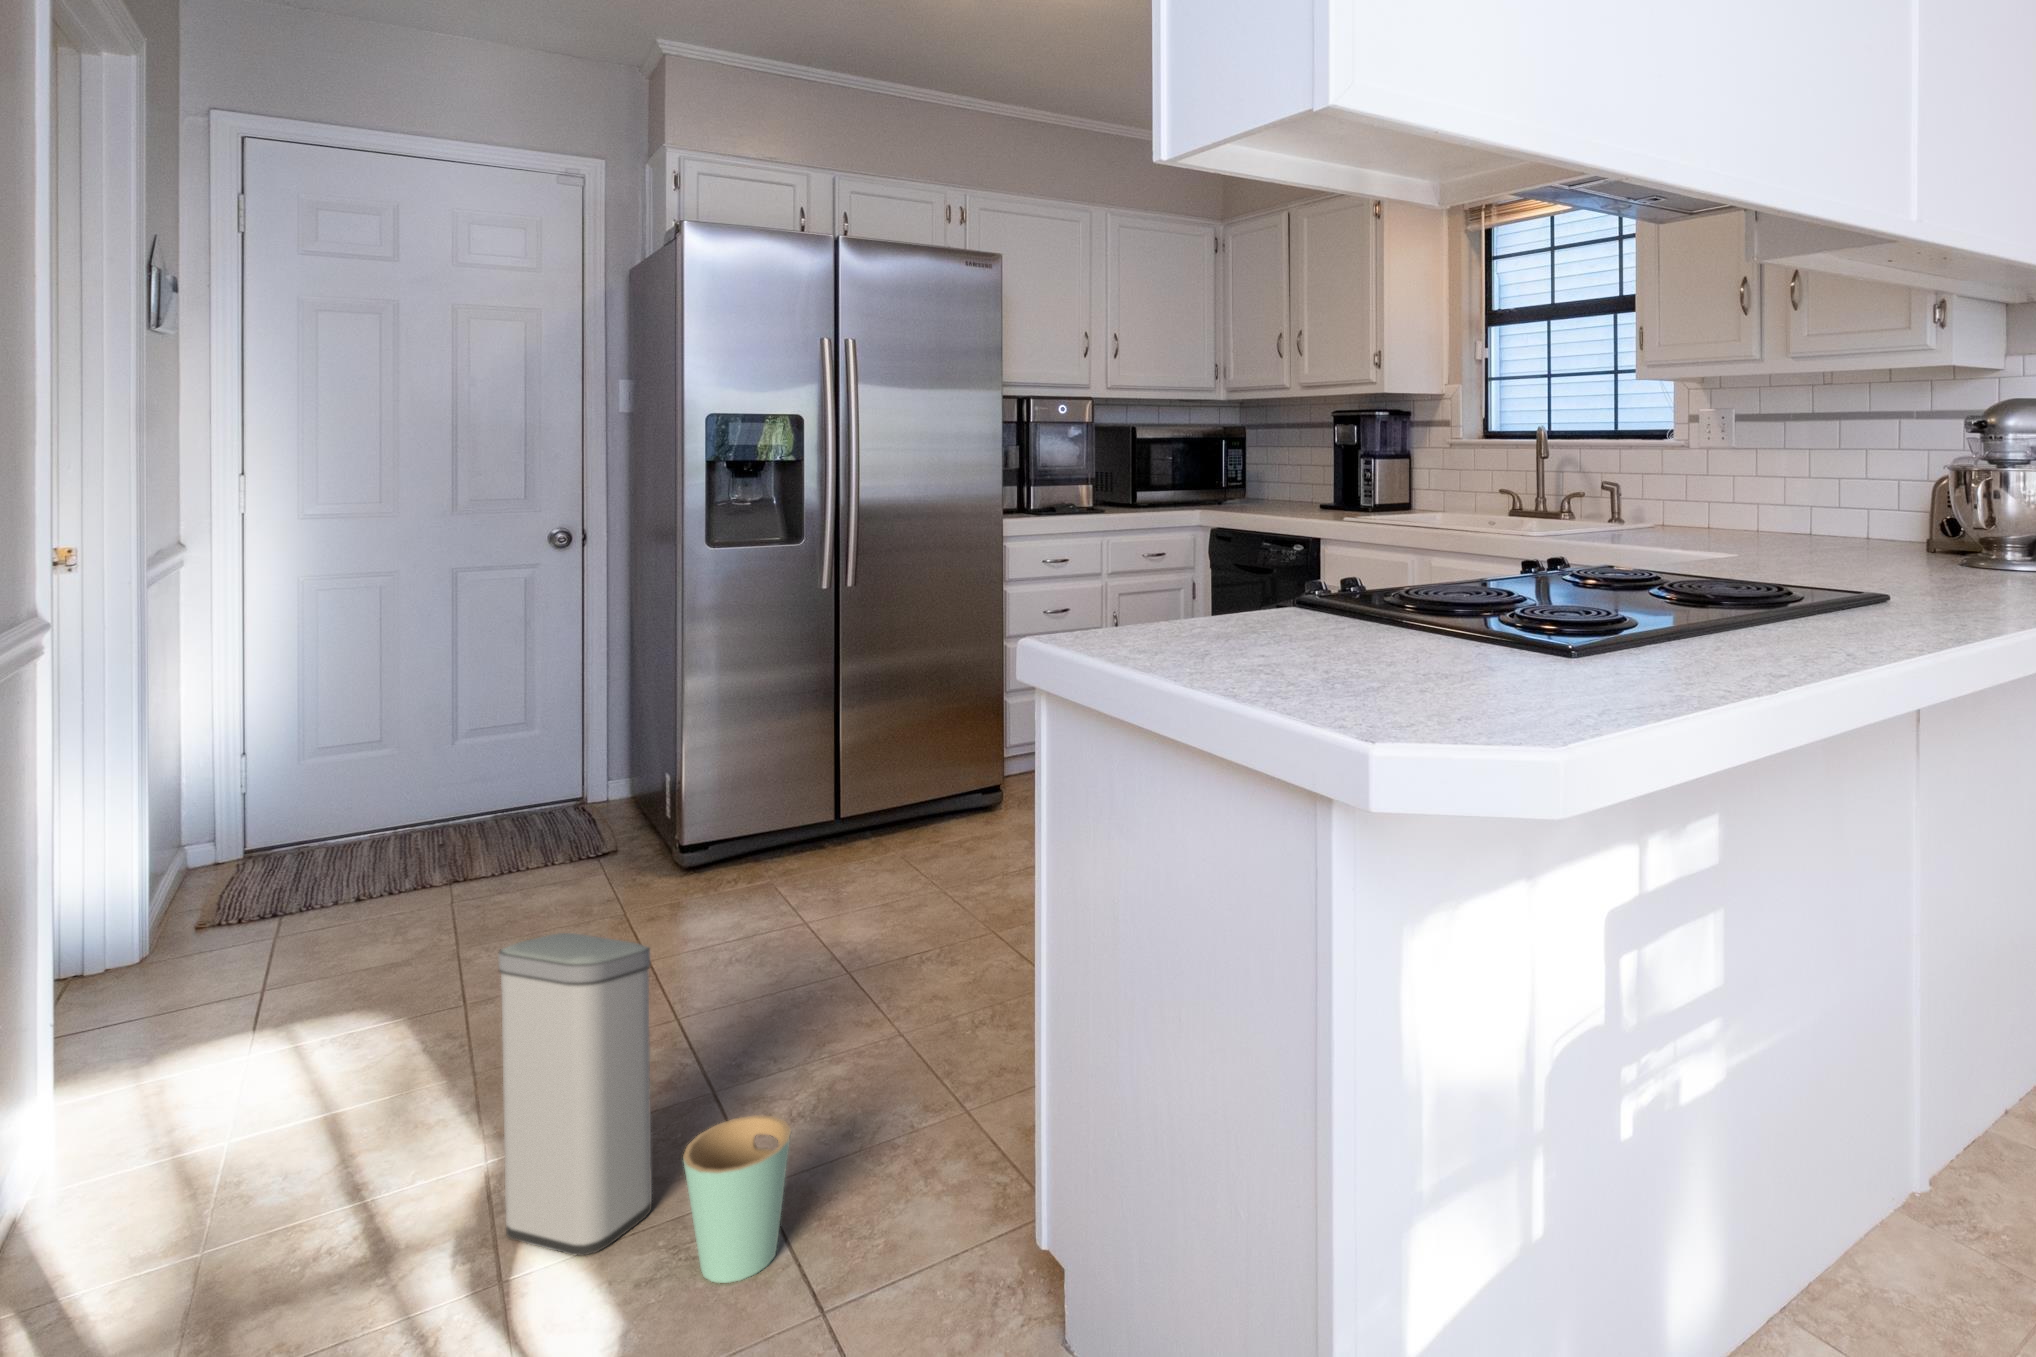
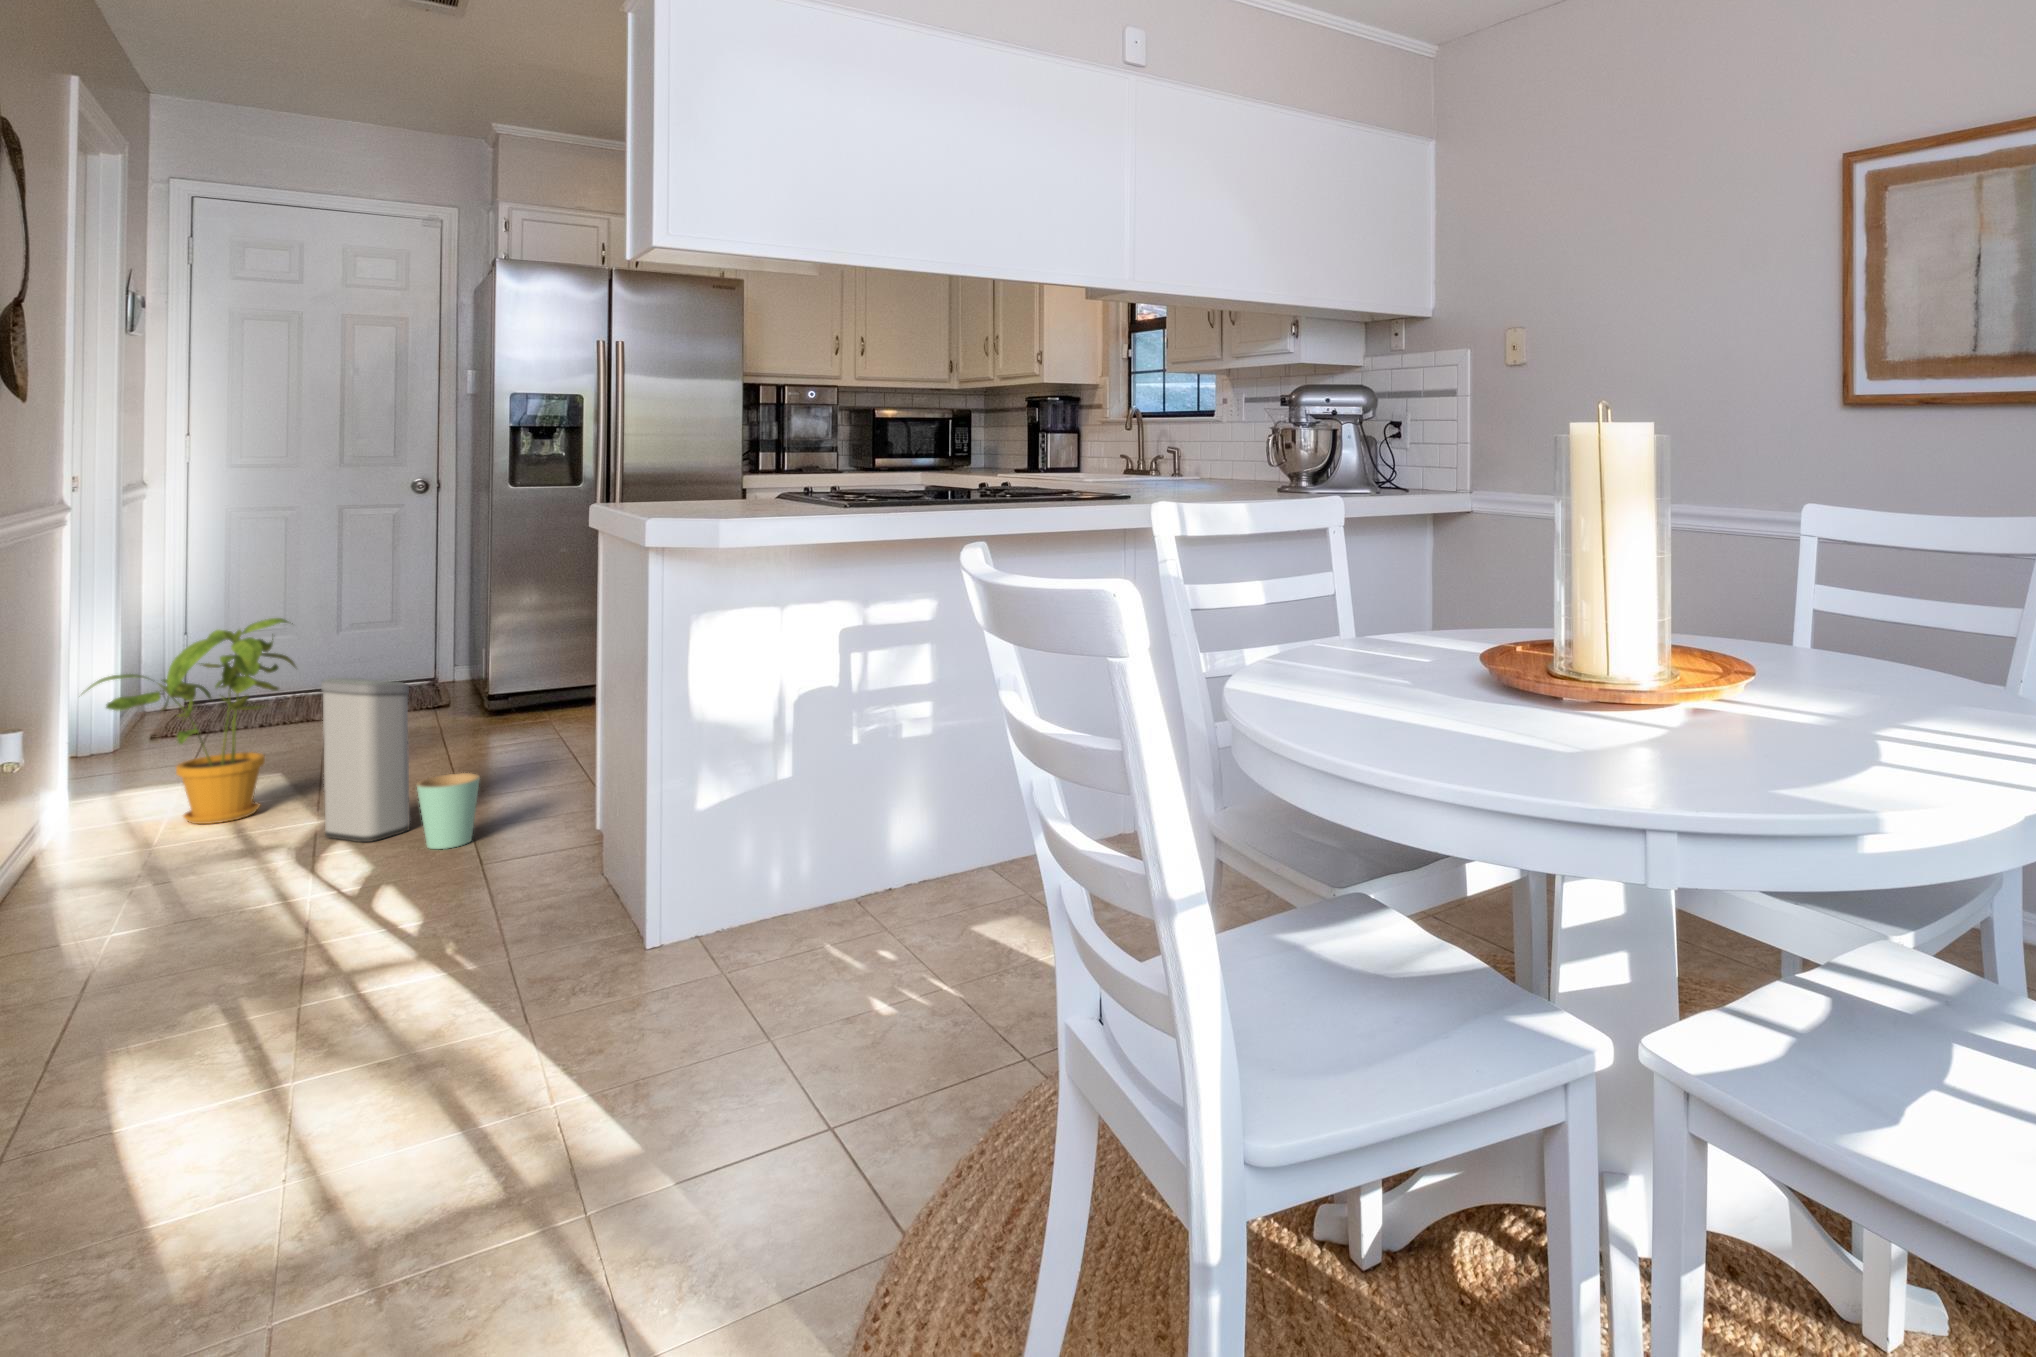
house plant: none [52,816,440,1190] -> present [86,618,295,824]

